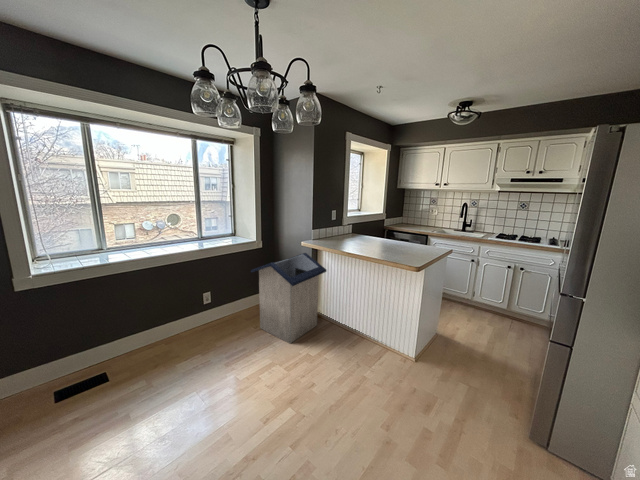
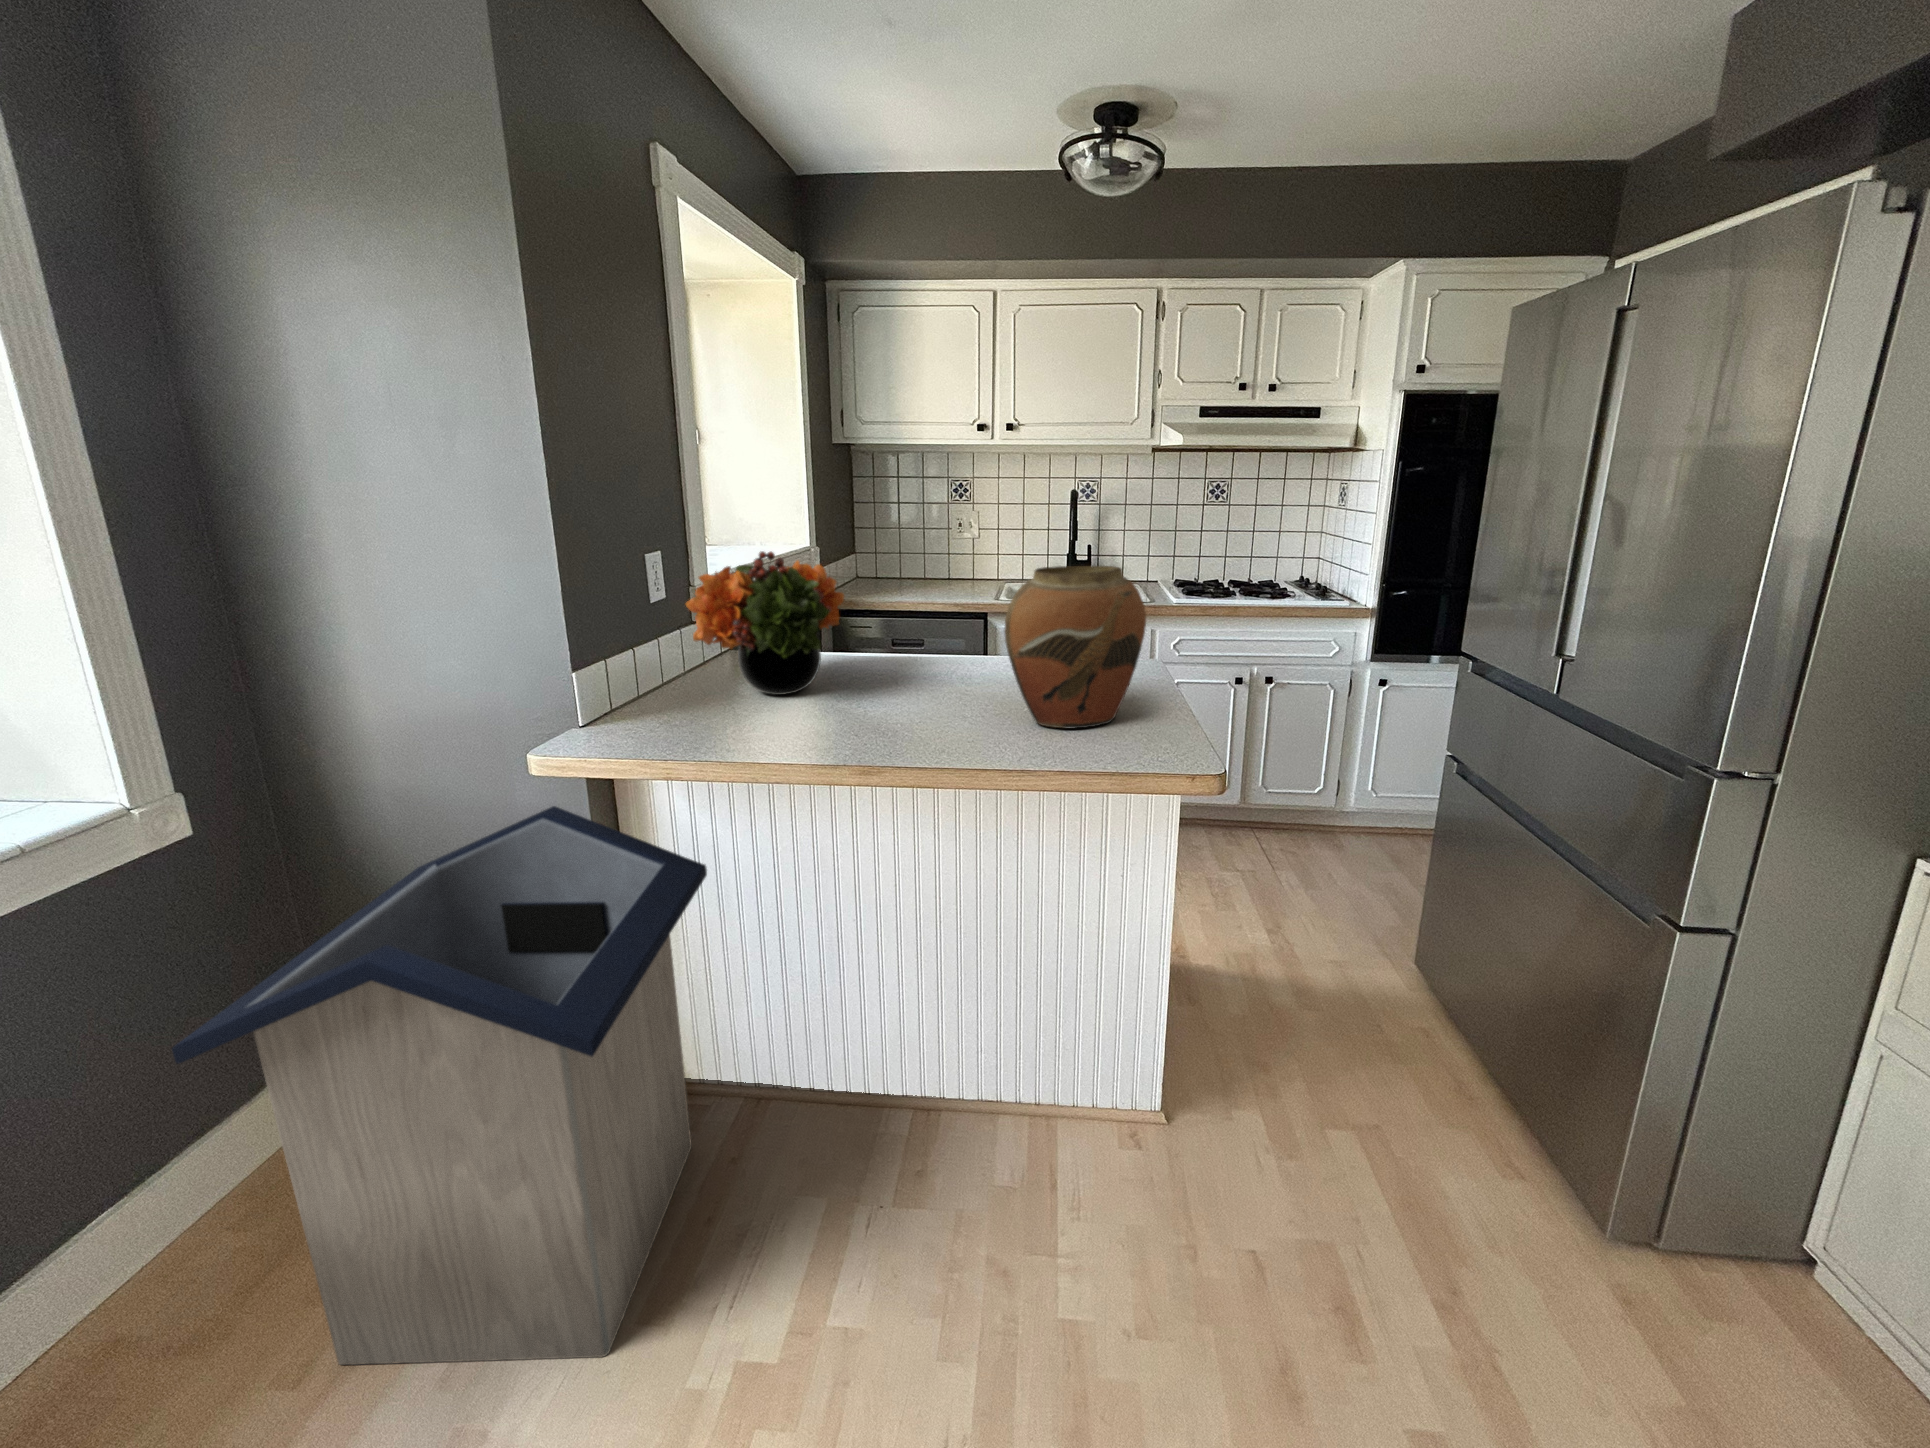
flower arrangement: none [334,211,367,241] -> present [686,551,844,695]
vase: none [386,218,424,256] -> present [1004,566,1146,729]

